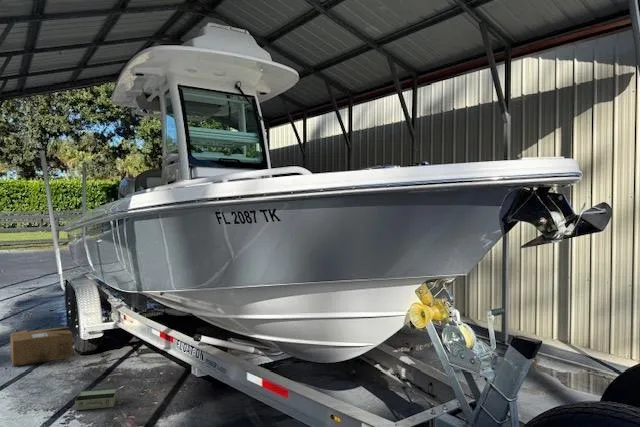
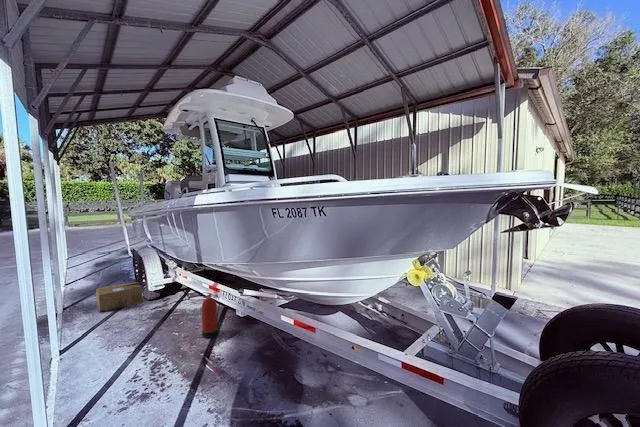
fire extinguisher: none [147,340,175,409] -> present [202,292,220,338]
toolbox: present [75,388,117,410] -> none [150,325,179,343]

